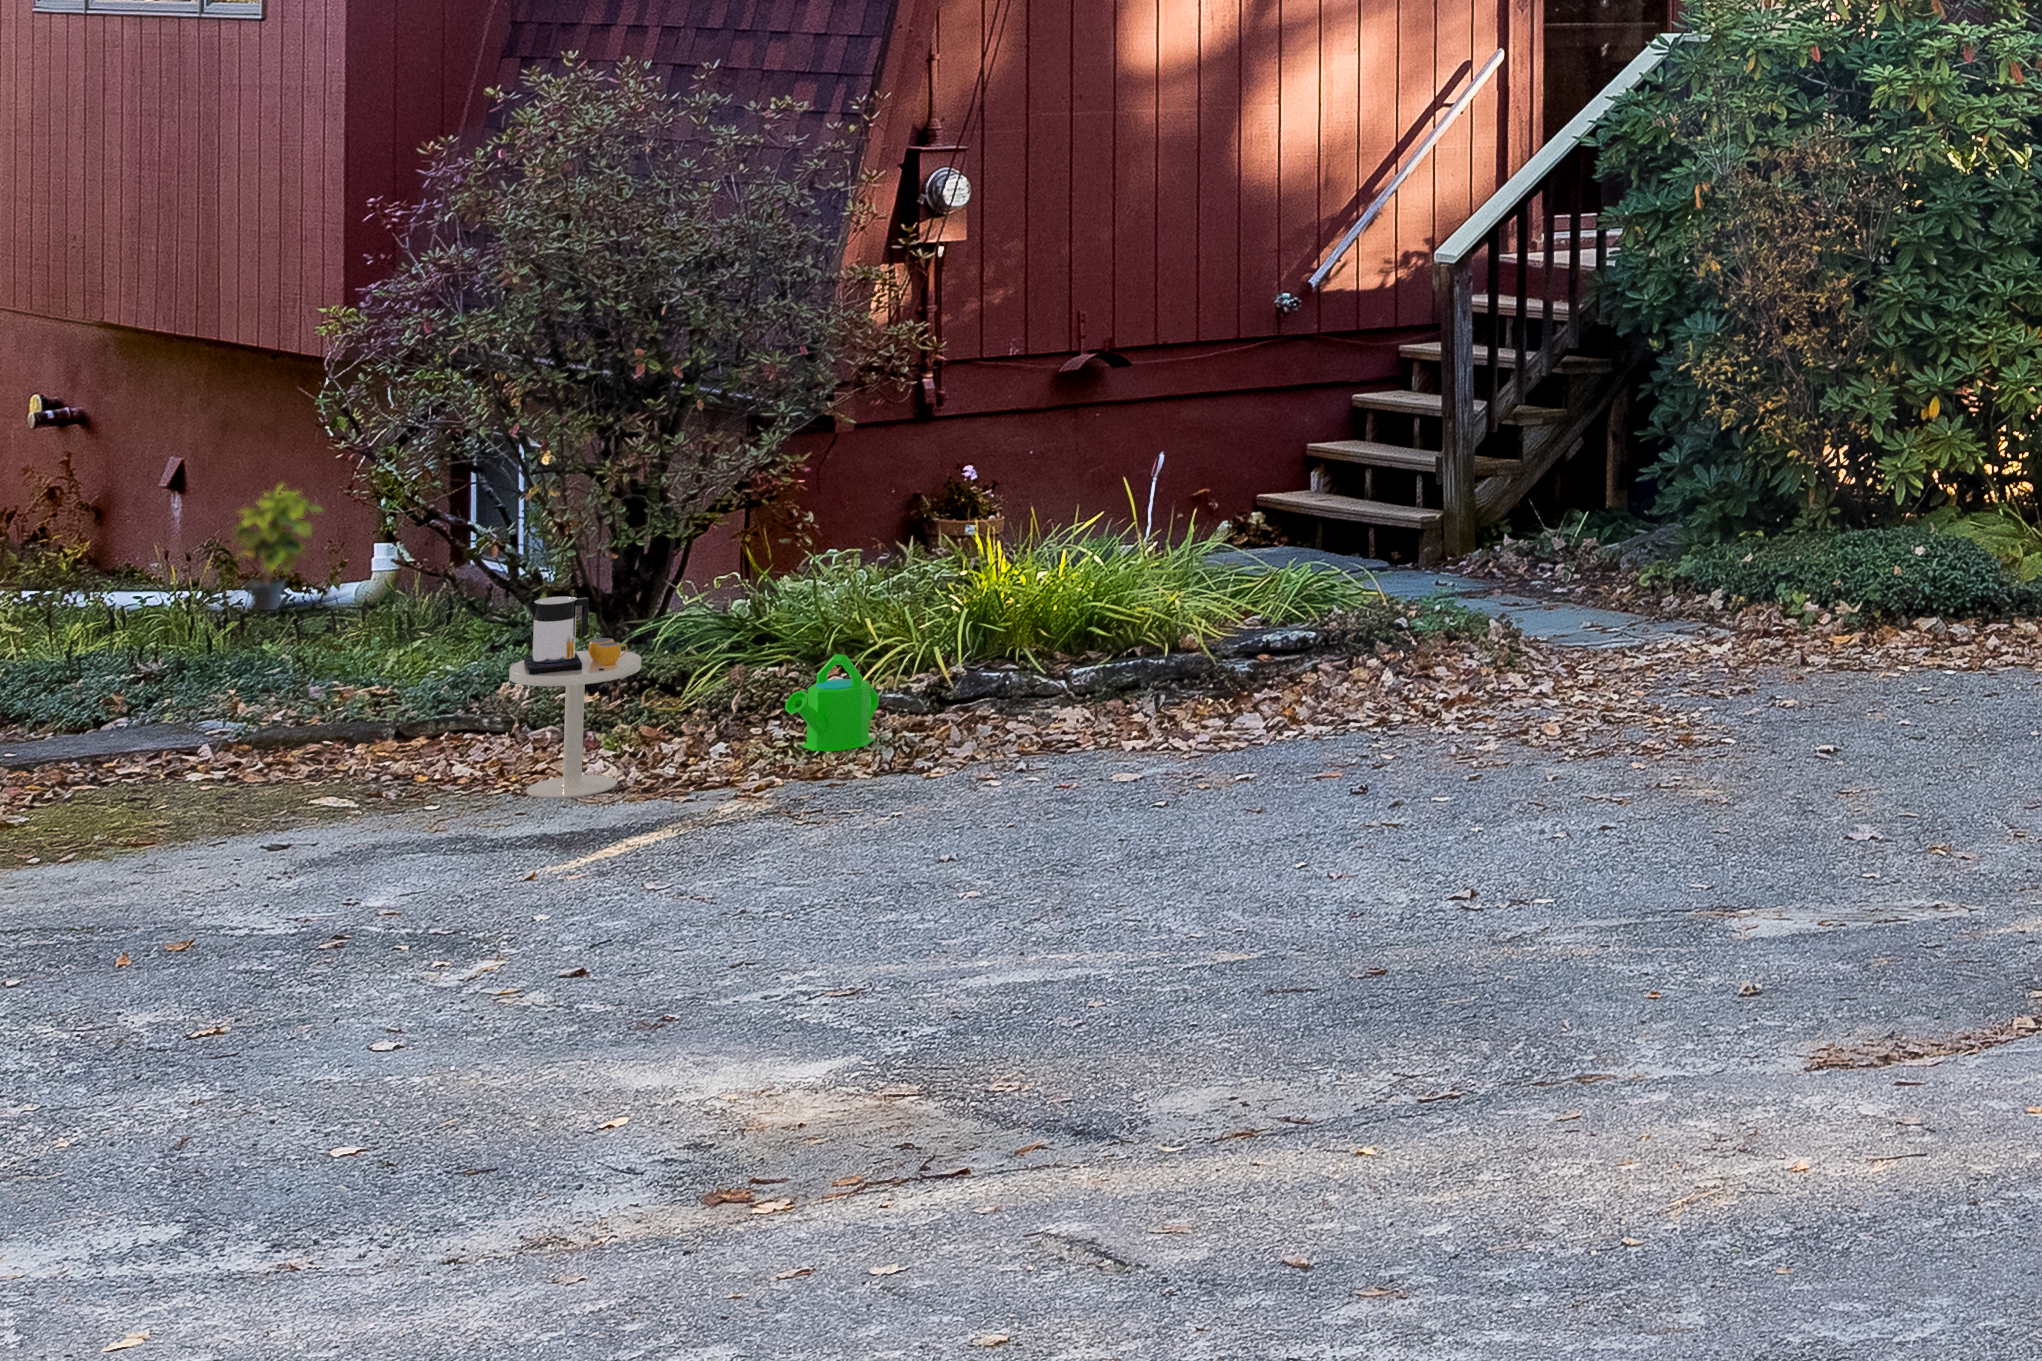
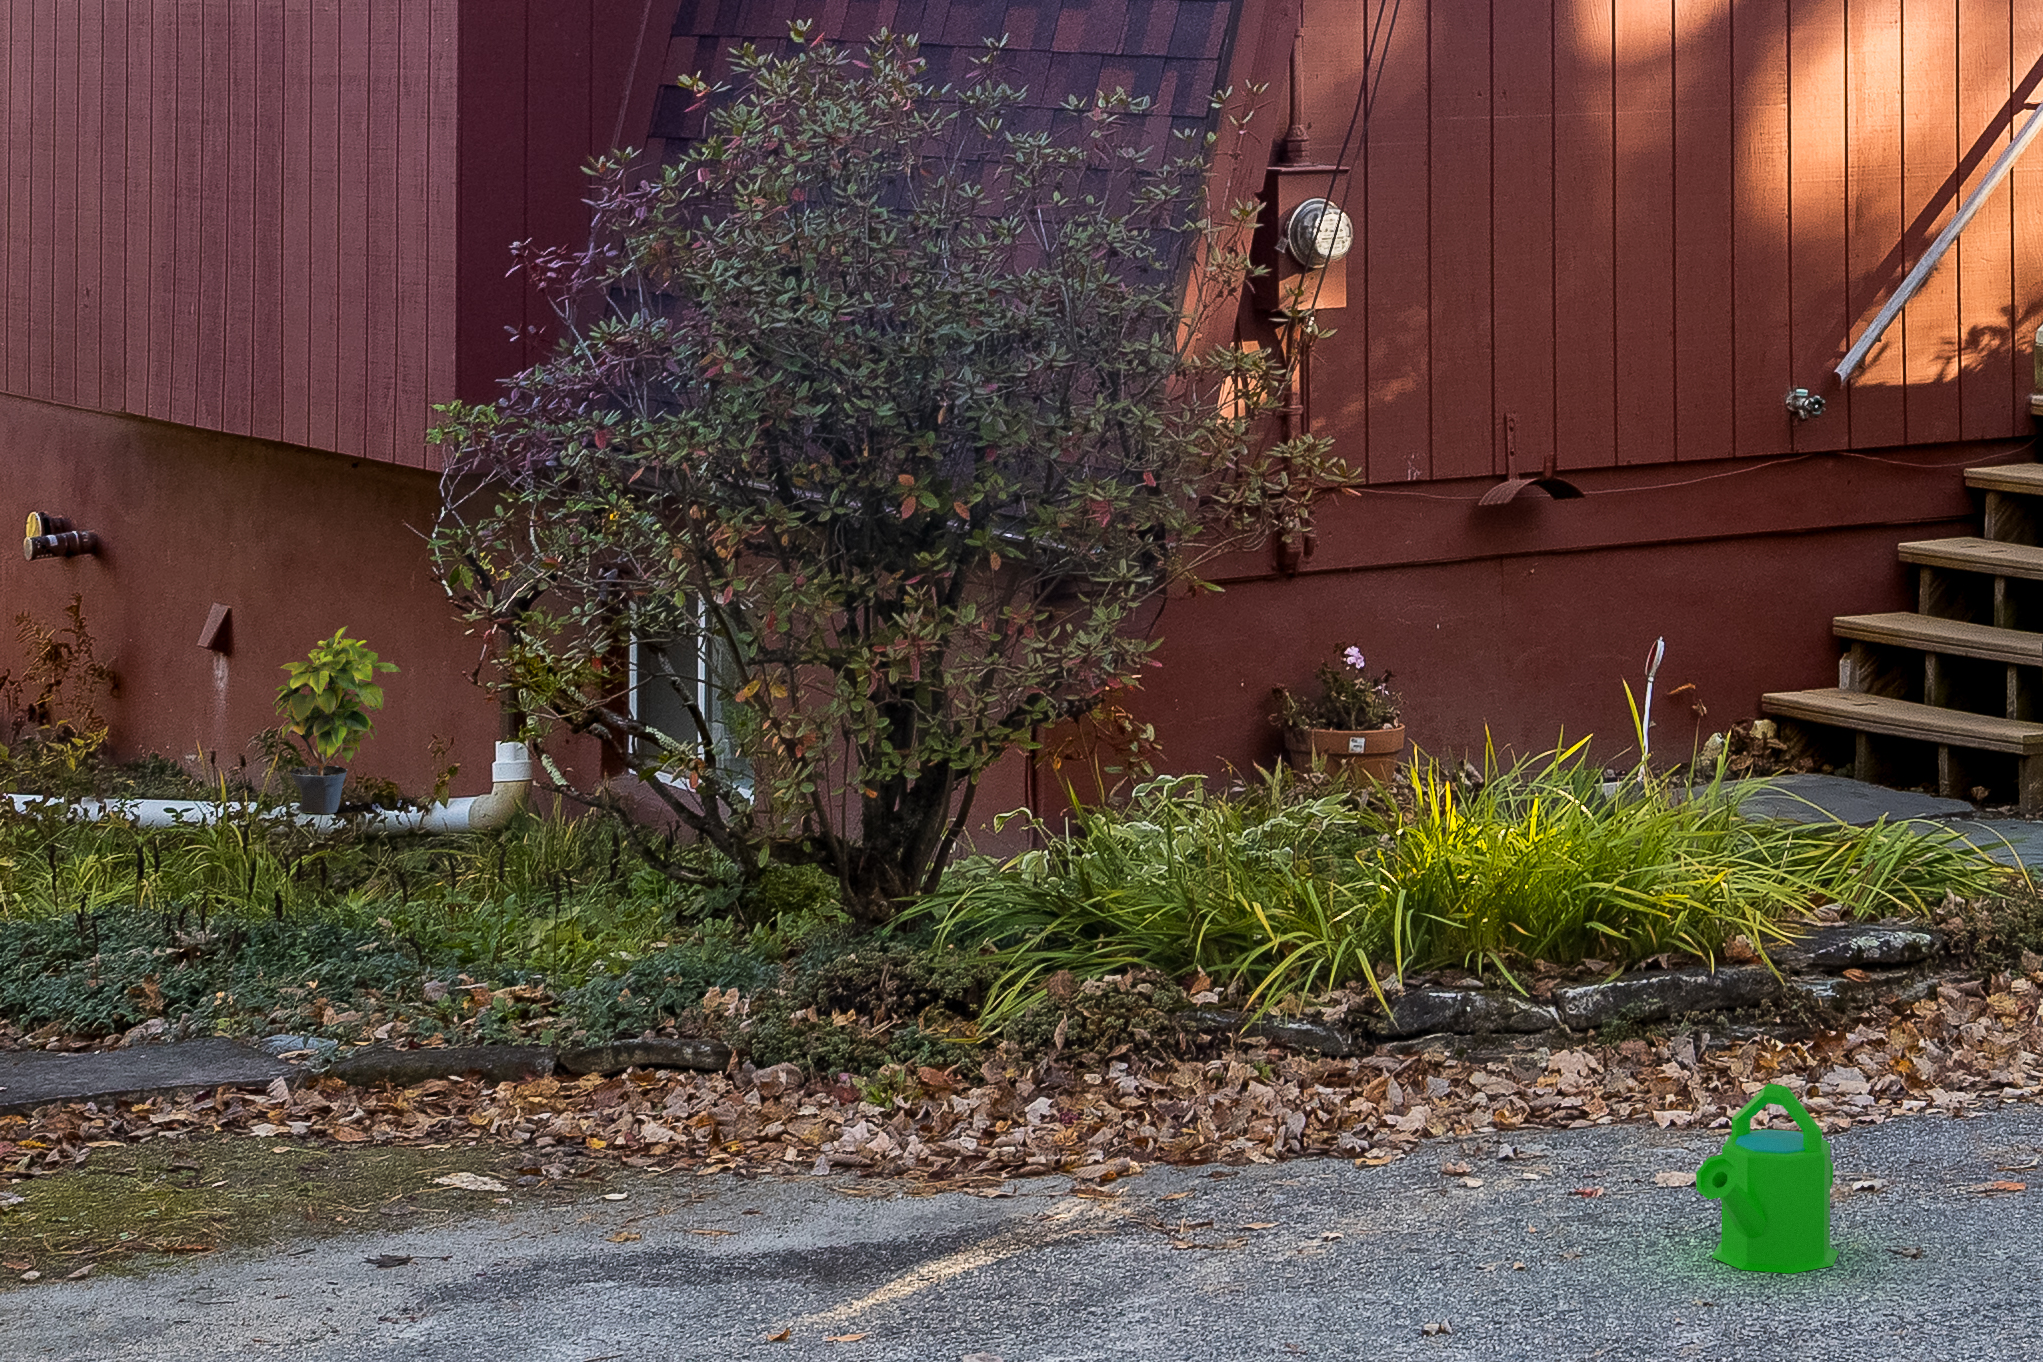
side table: present [509,596,641,798] -> none [731,842,935,1185]
watering can: present [785,654,879,751] -> present [1696,1083,1839,1273]

